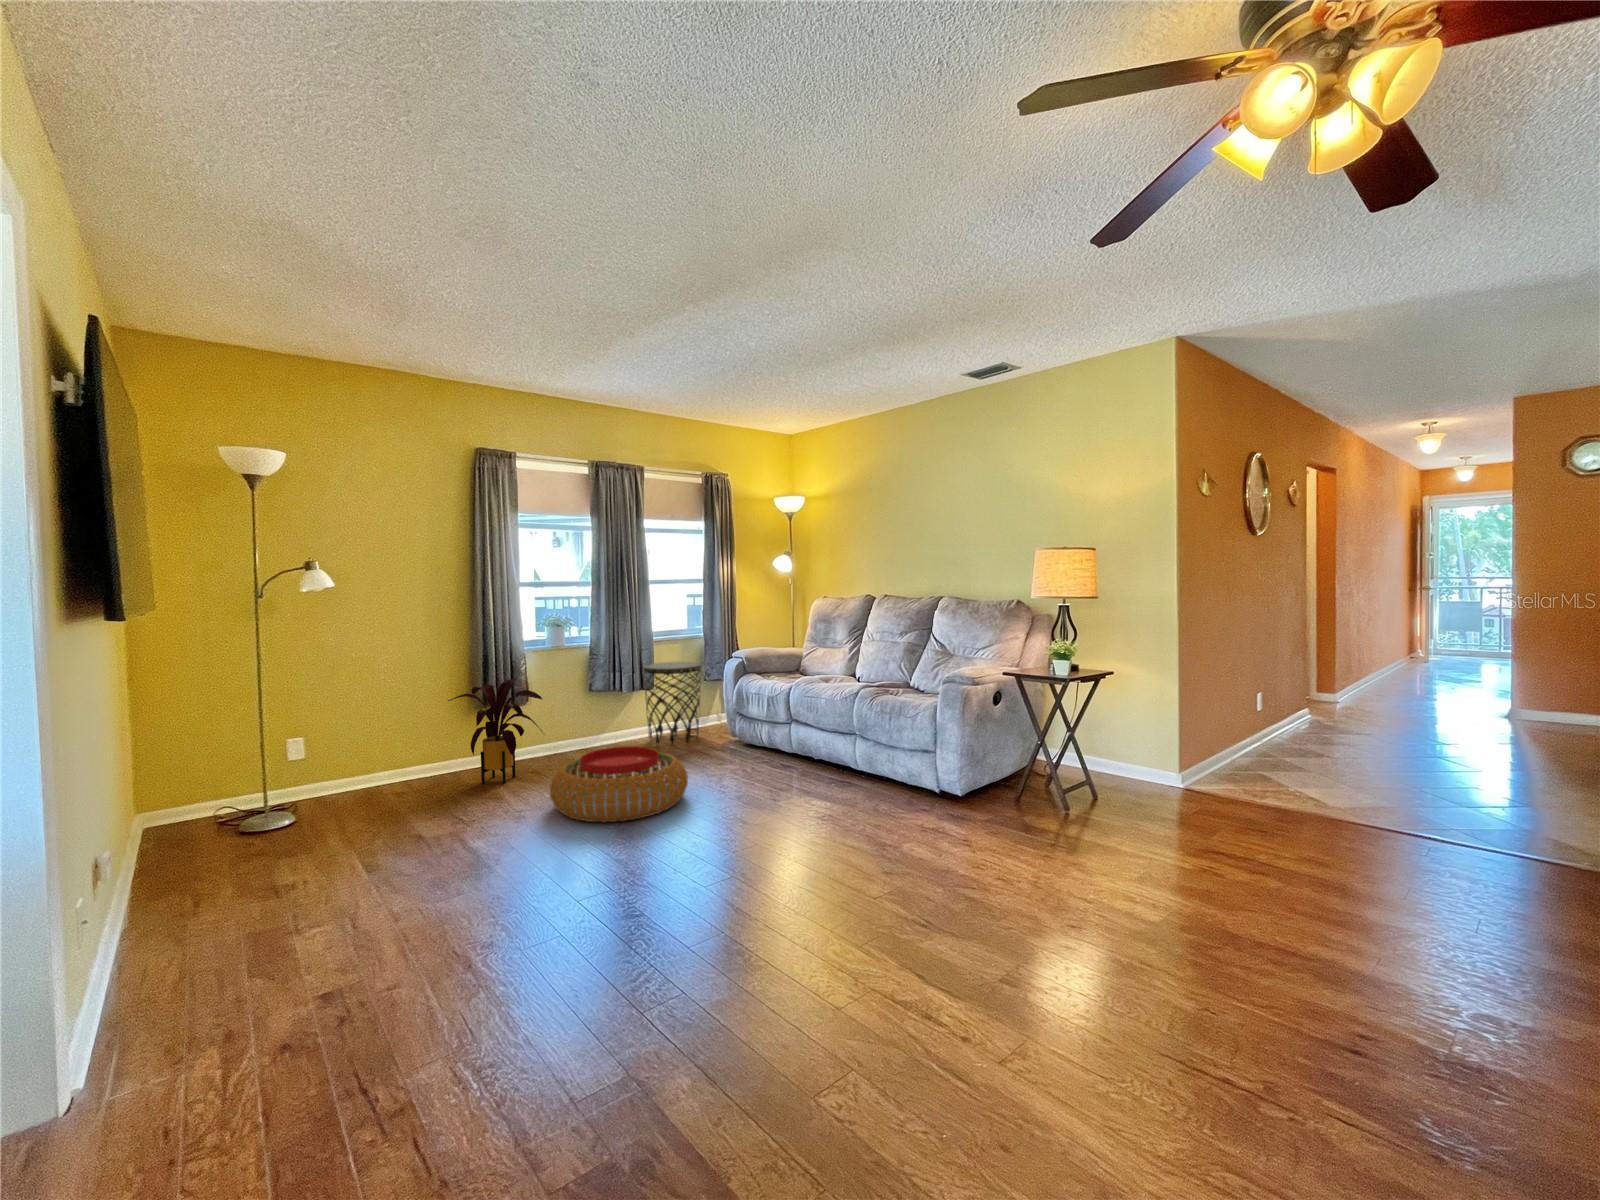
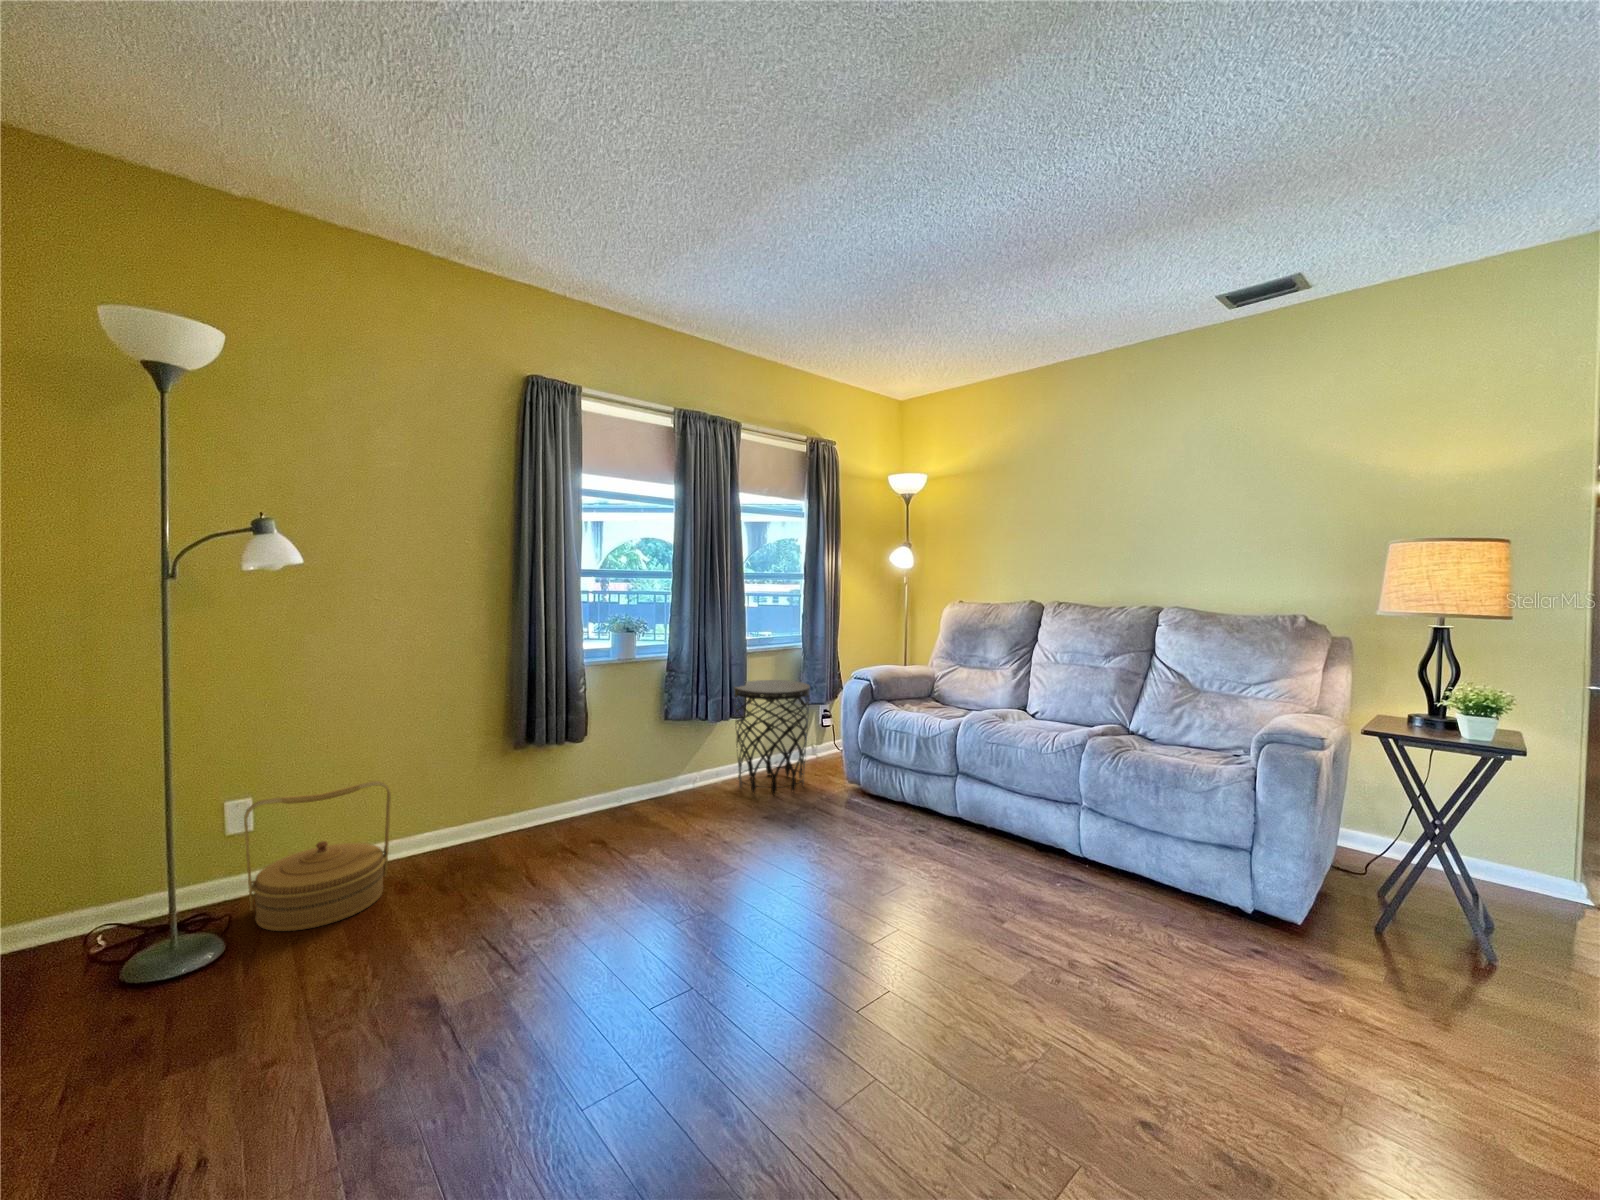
house plant: present [448,678,542,784] -> none [472,706,618,868]
woven basket: none [307,725,395,812] -> present [244,781,391,931]
pouf: present [550,746,688,822] -> none [640,825,858,981]

